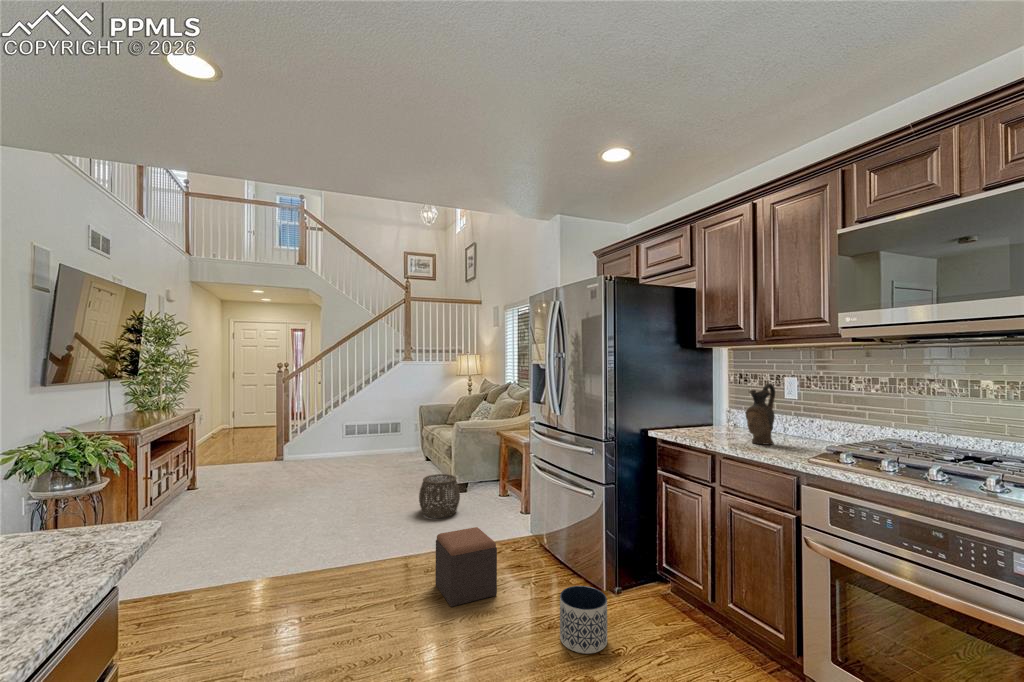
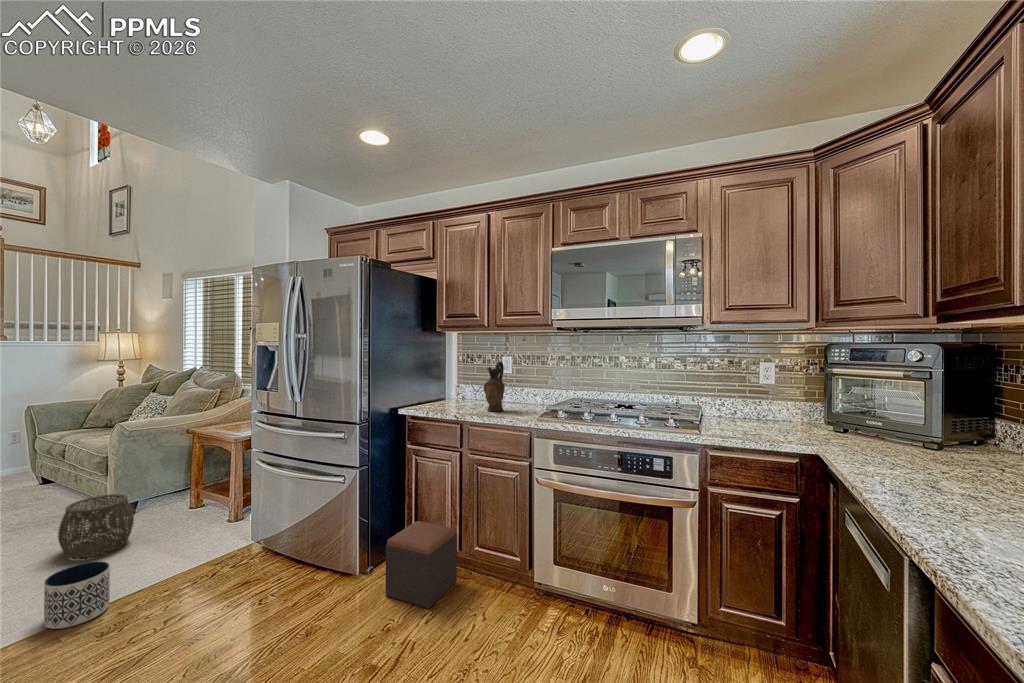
footstool: present [435,527,497,607] -> present [386,521,457,608]
planter: present [560,586,607,654] -> present [44,562,110,629]

